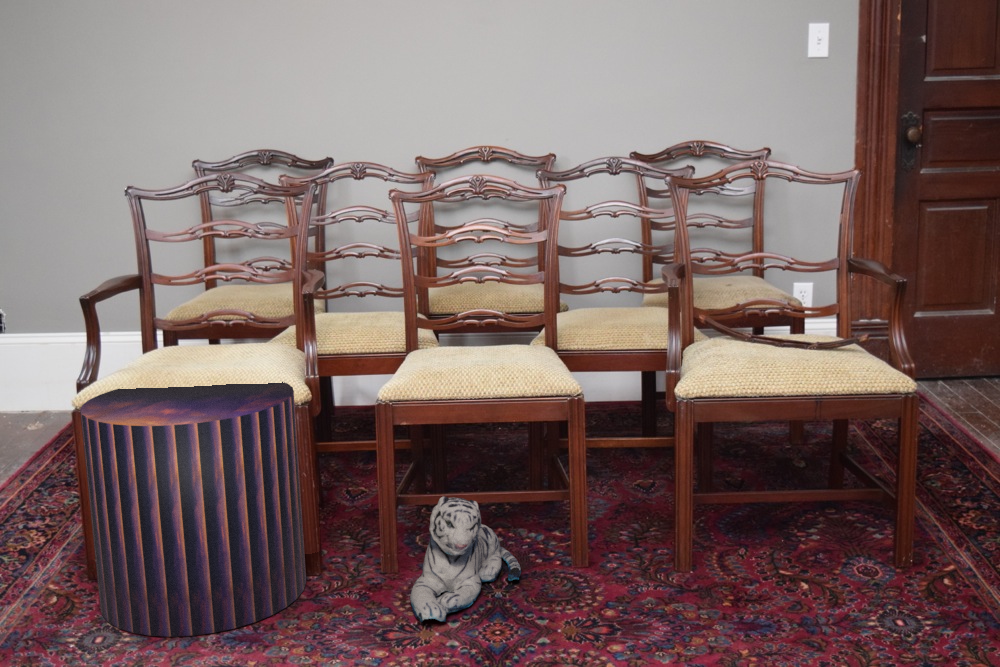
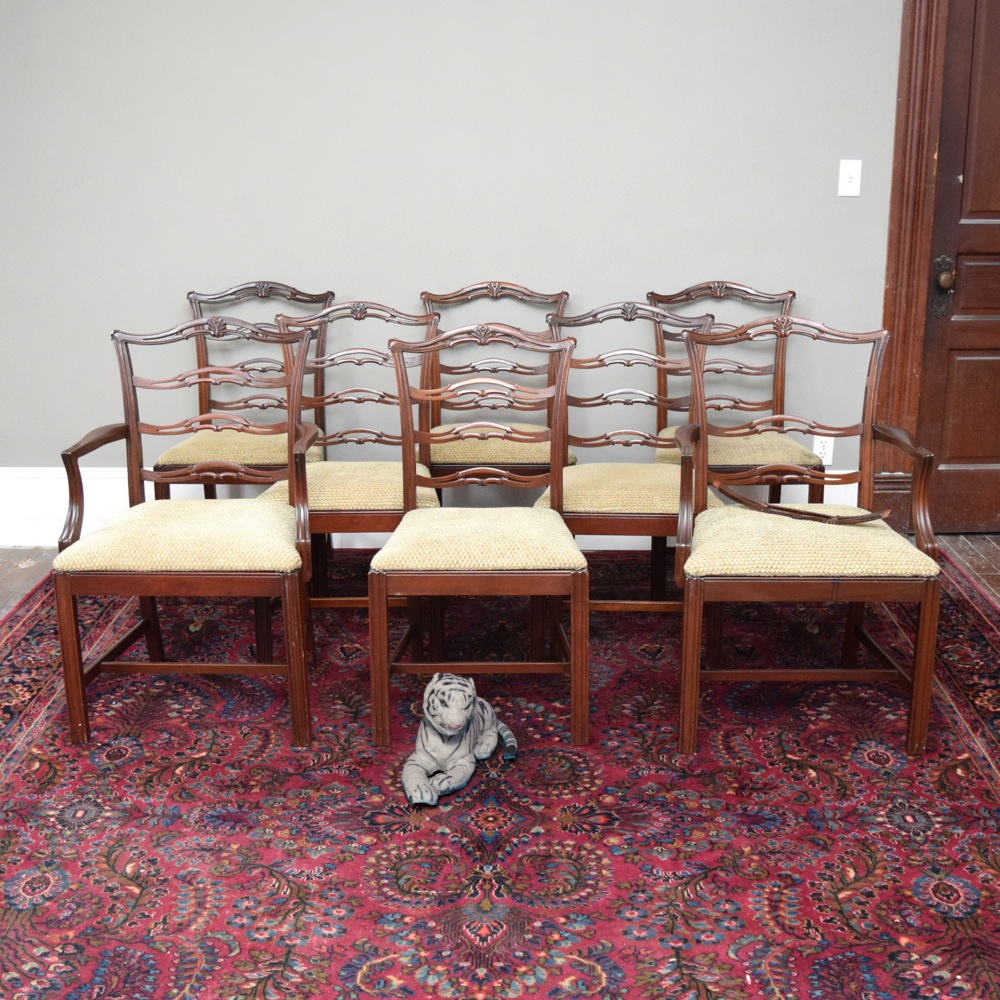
pouf: present [80,382,306,637] -> none [60,536,295,814]

